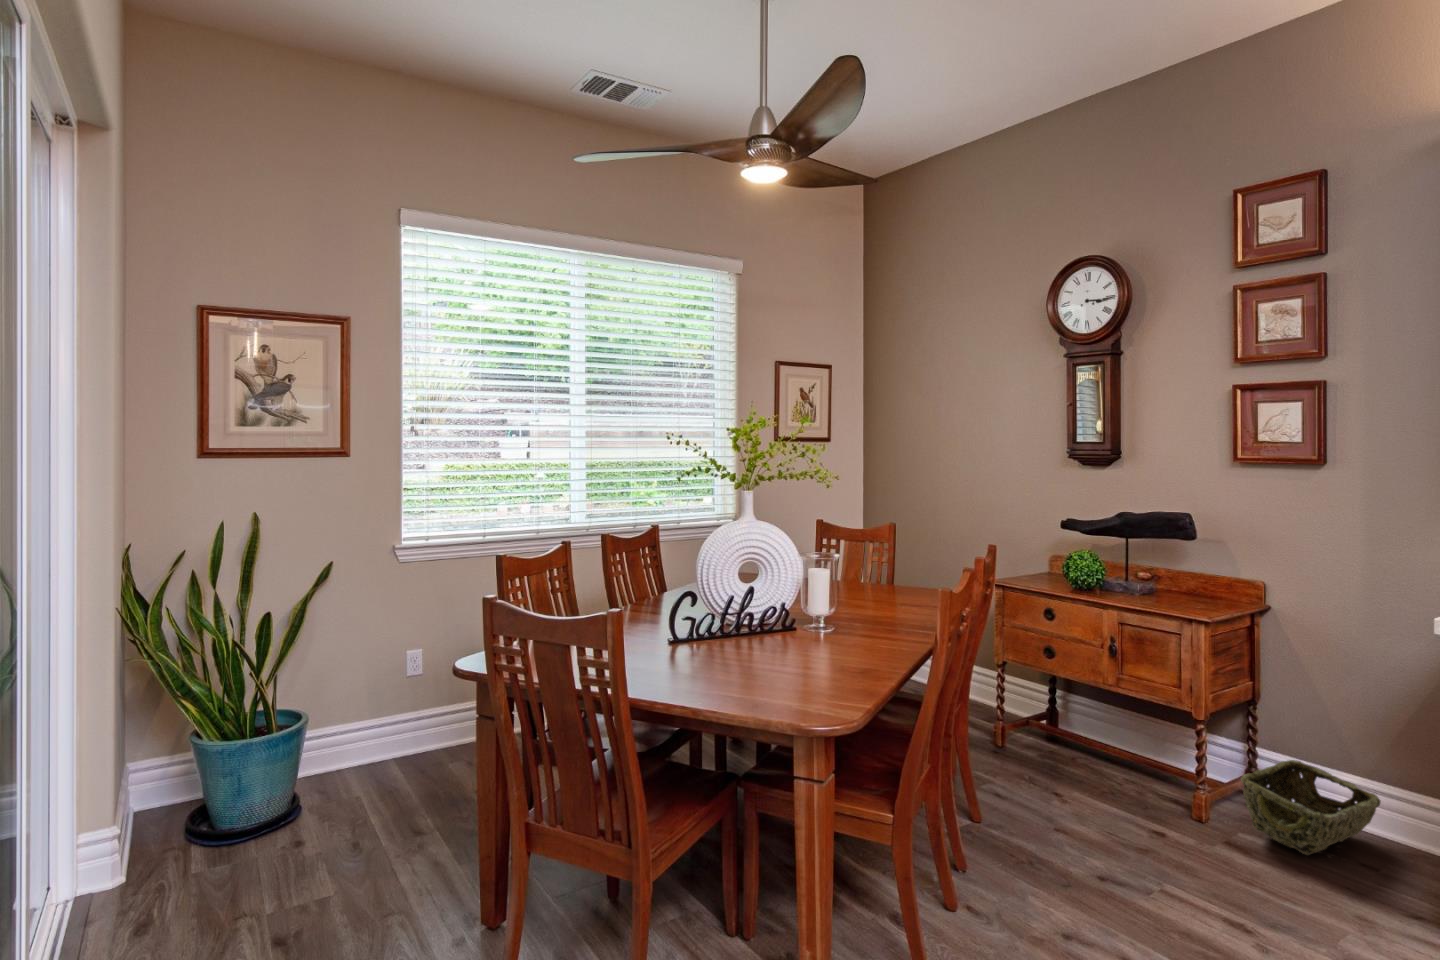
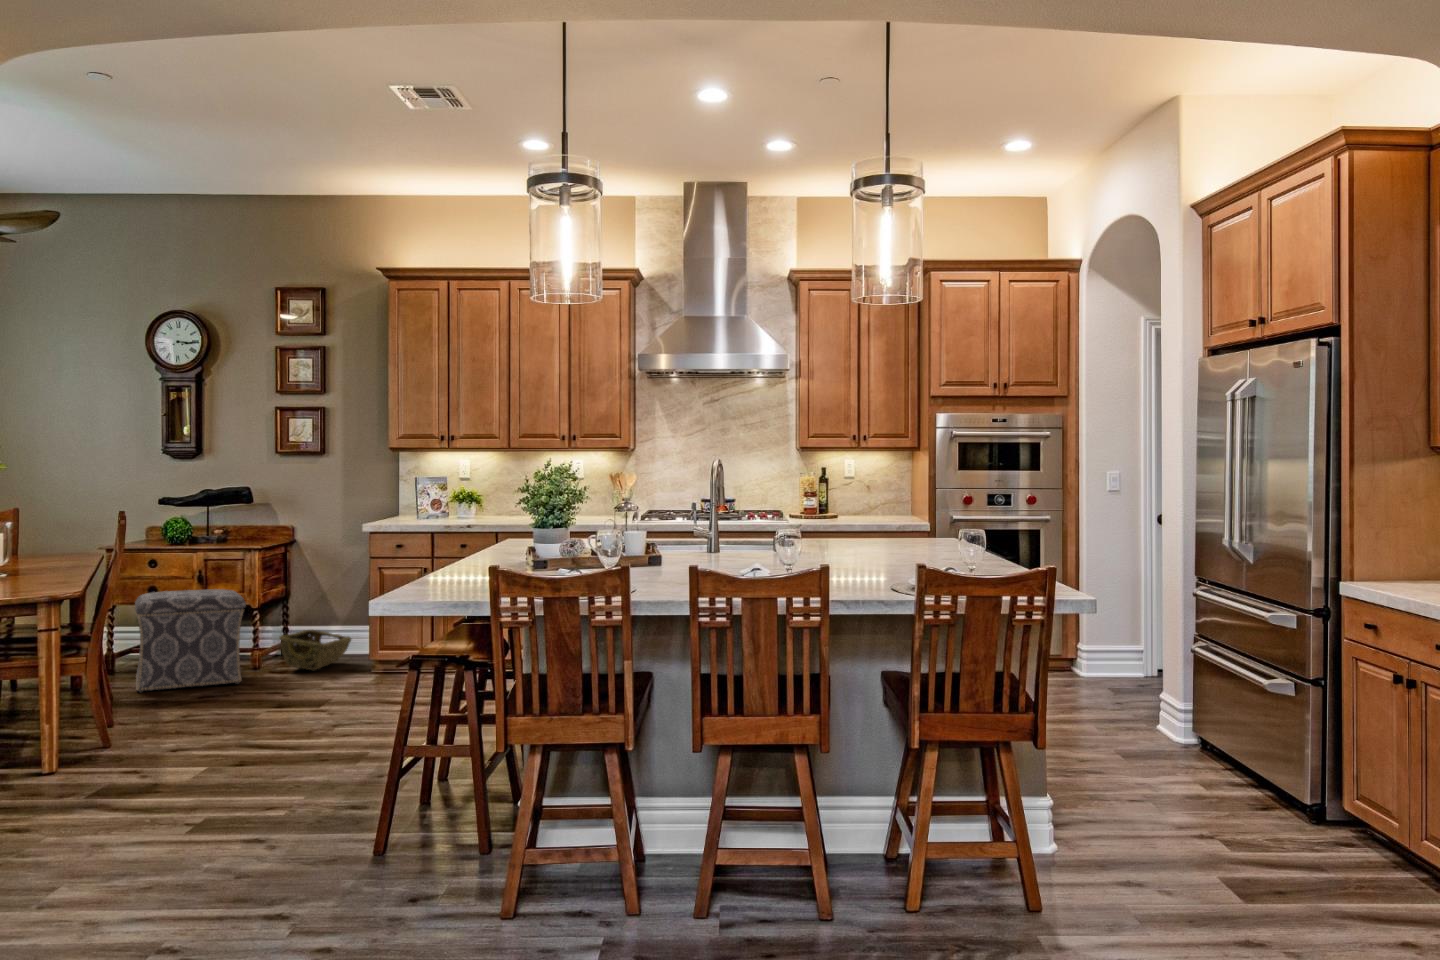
ottoman: none [1015,669,1183,860] -> present [135,589,246,692]

